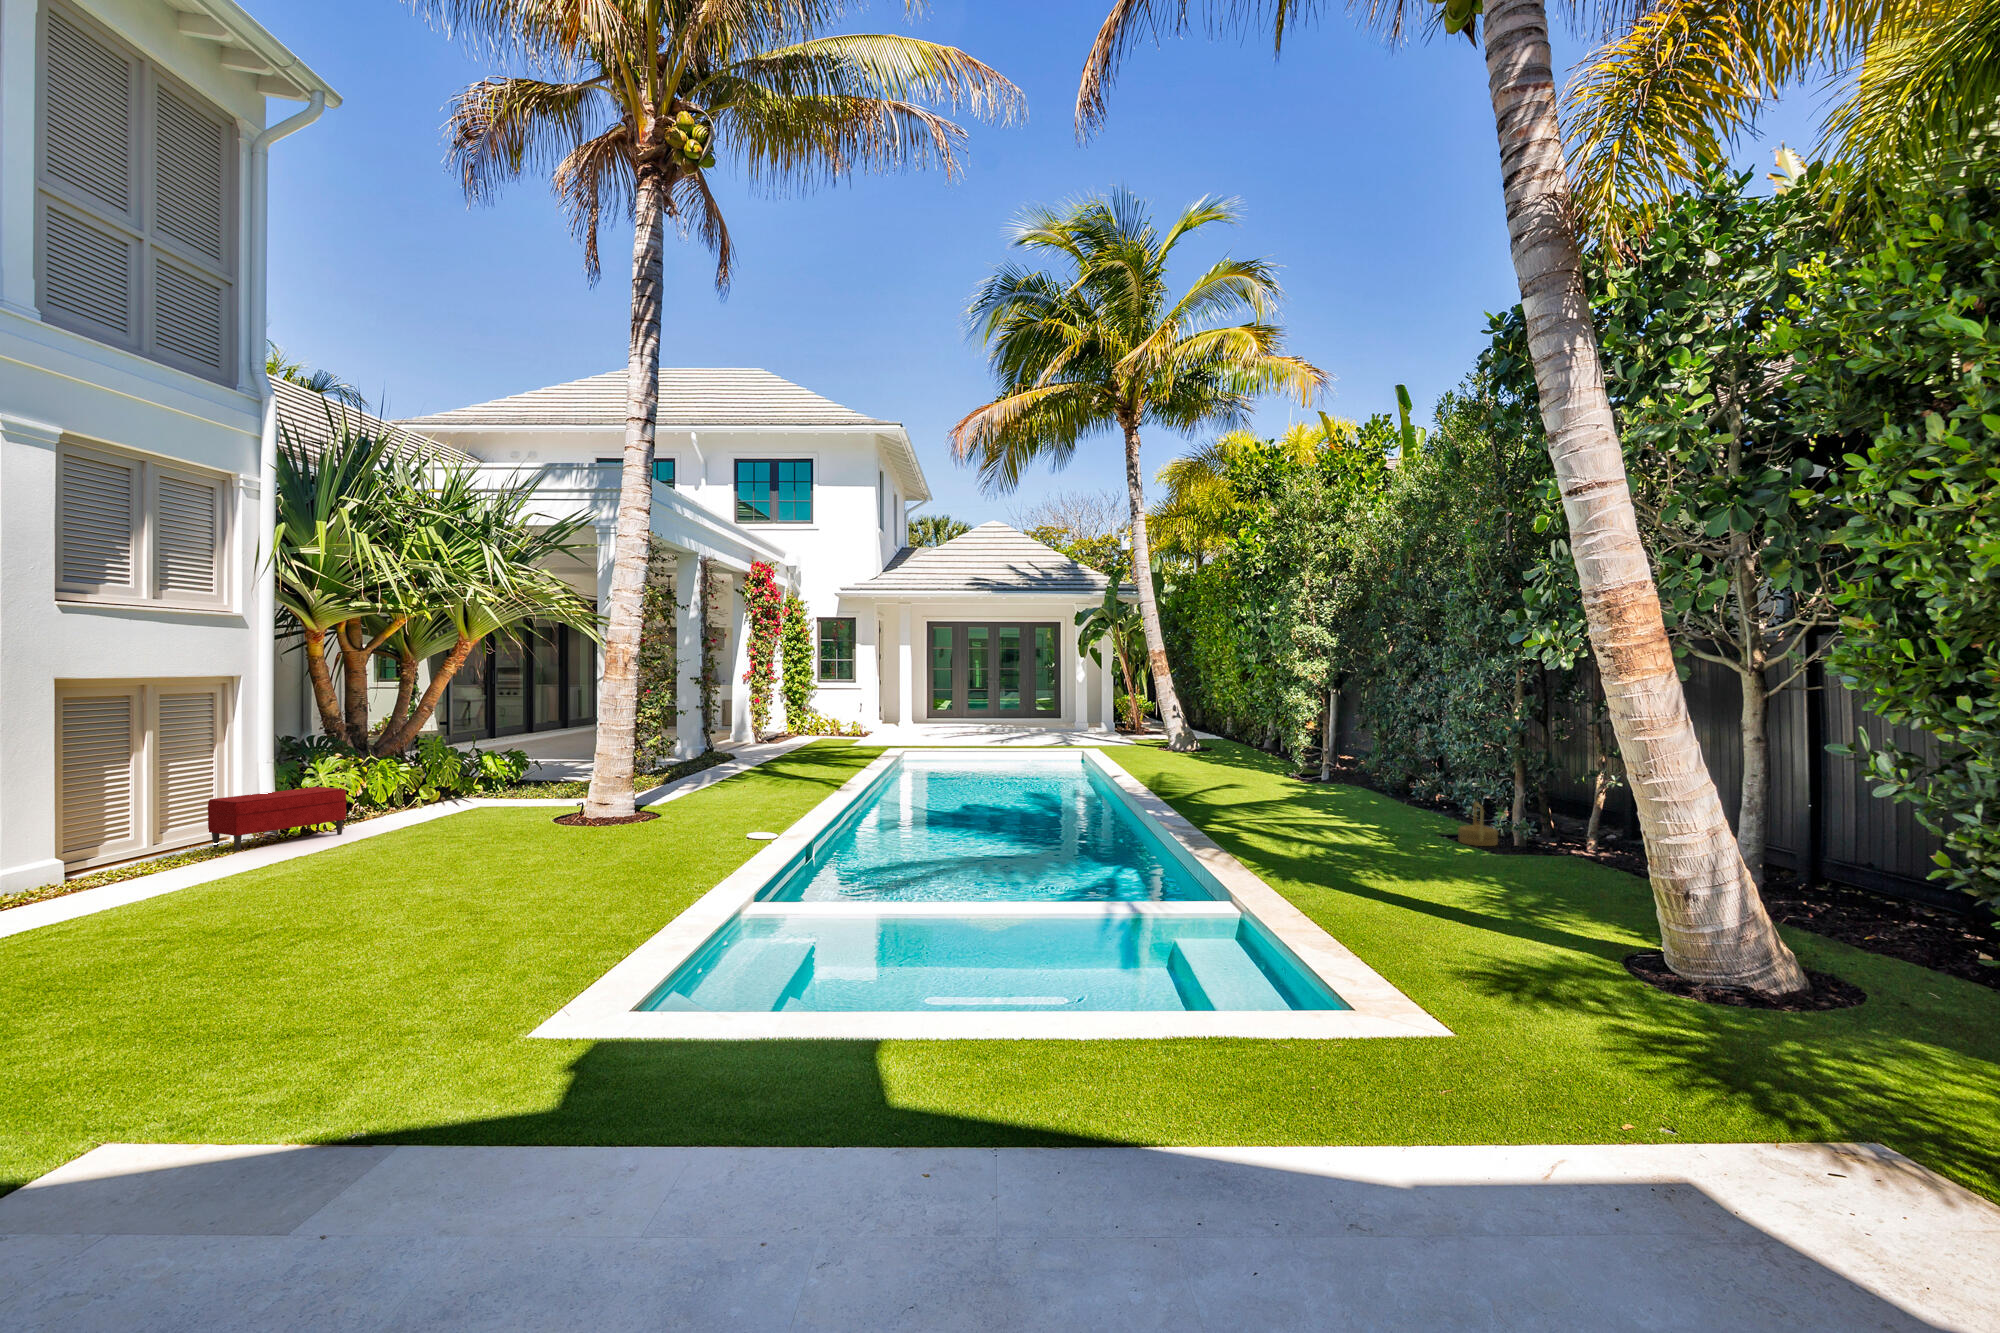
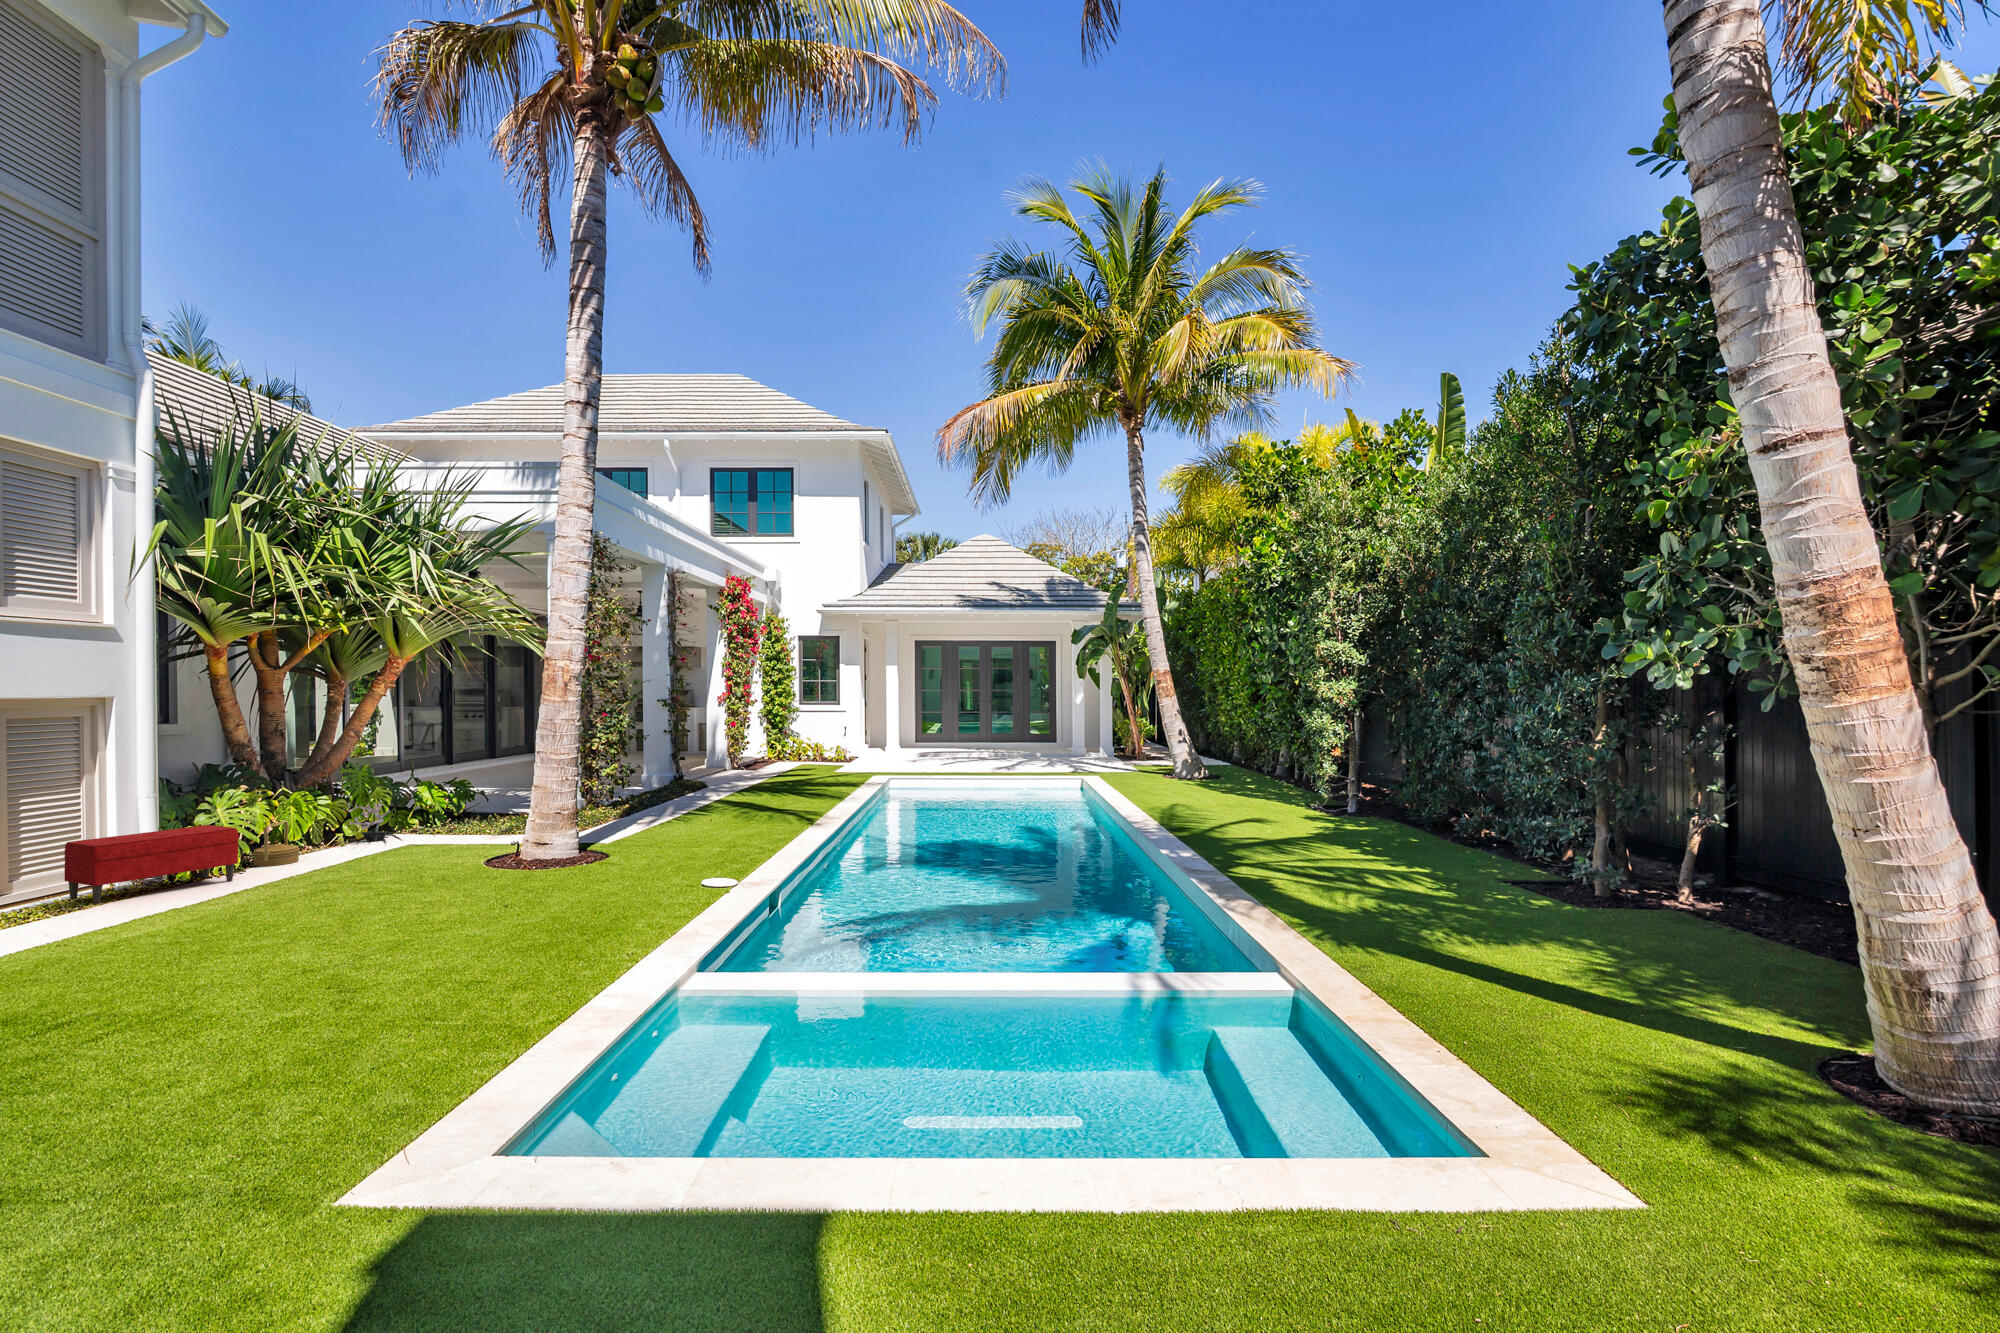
potted plant: none [424,767,463,804] -> present [349,801,389,841]
woven basket: present [1458,802,1498,846] -> present [253,821,300,866]

